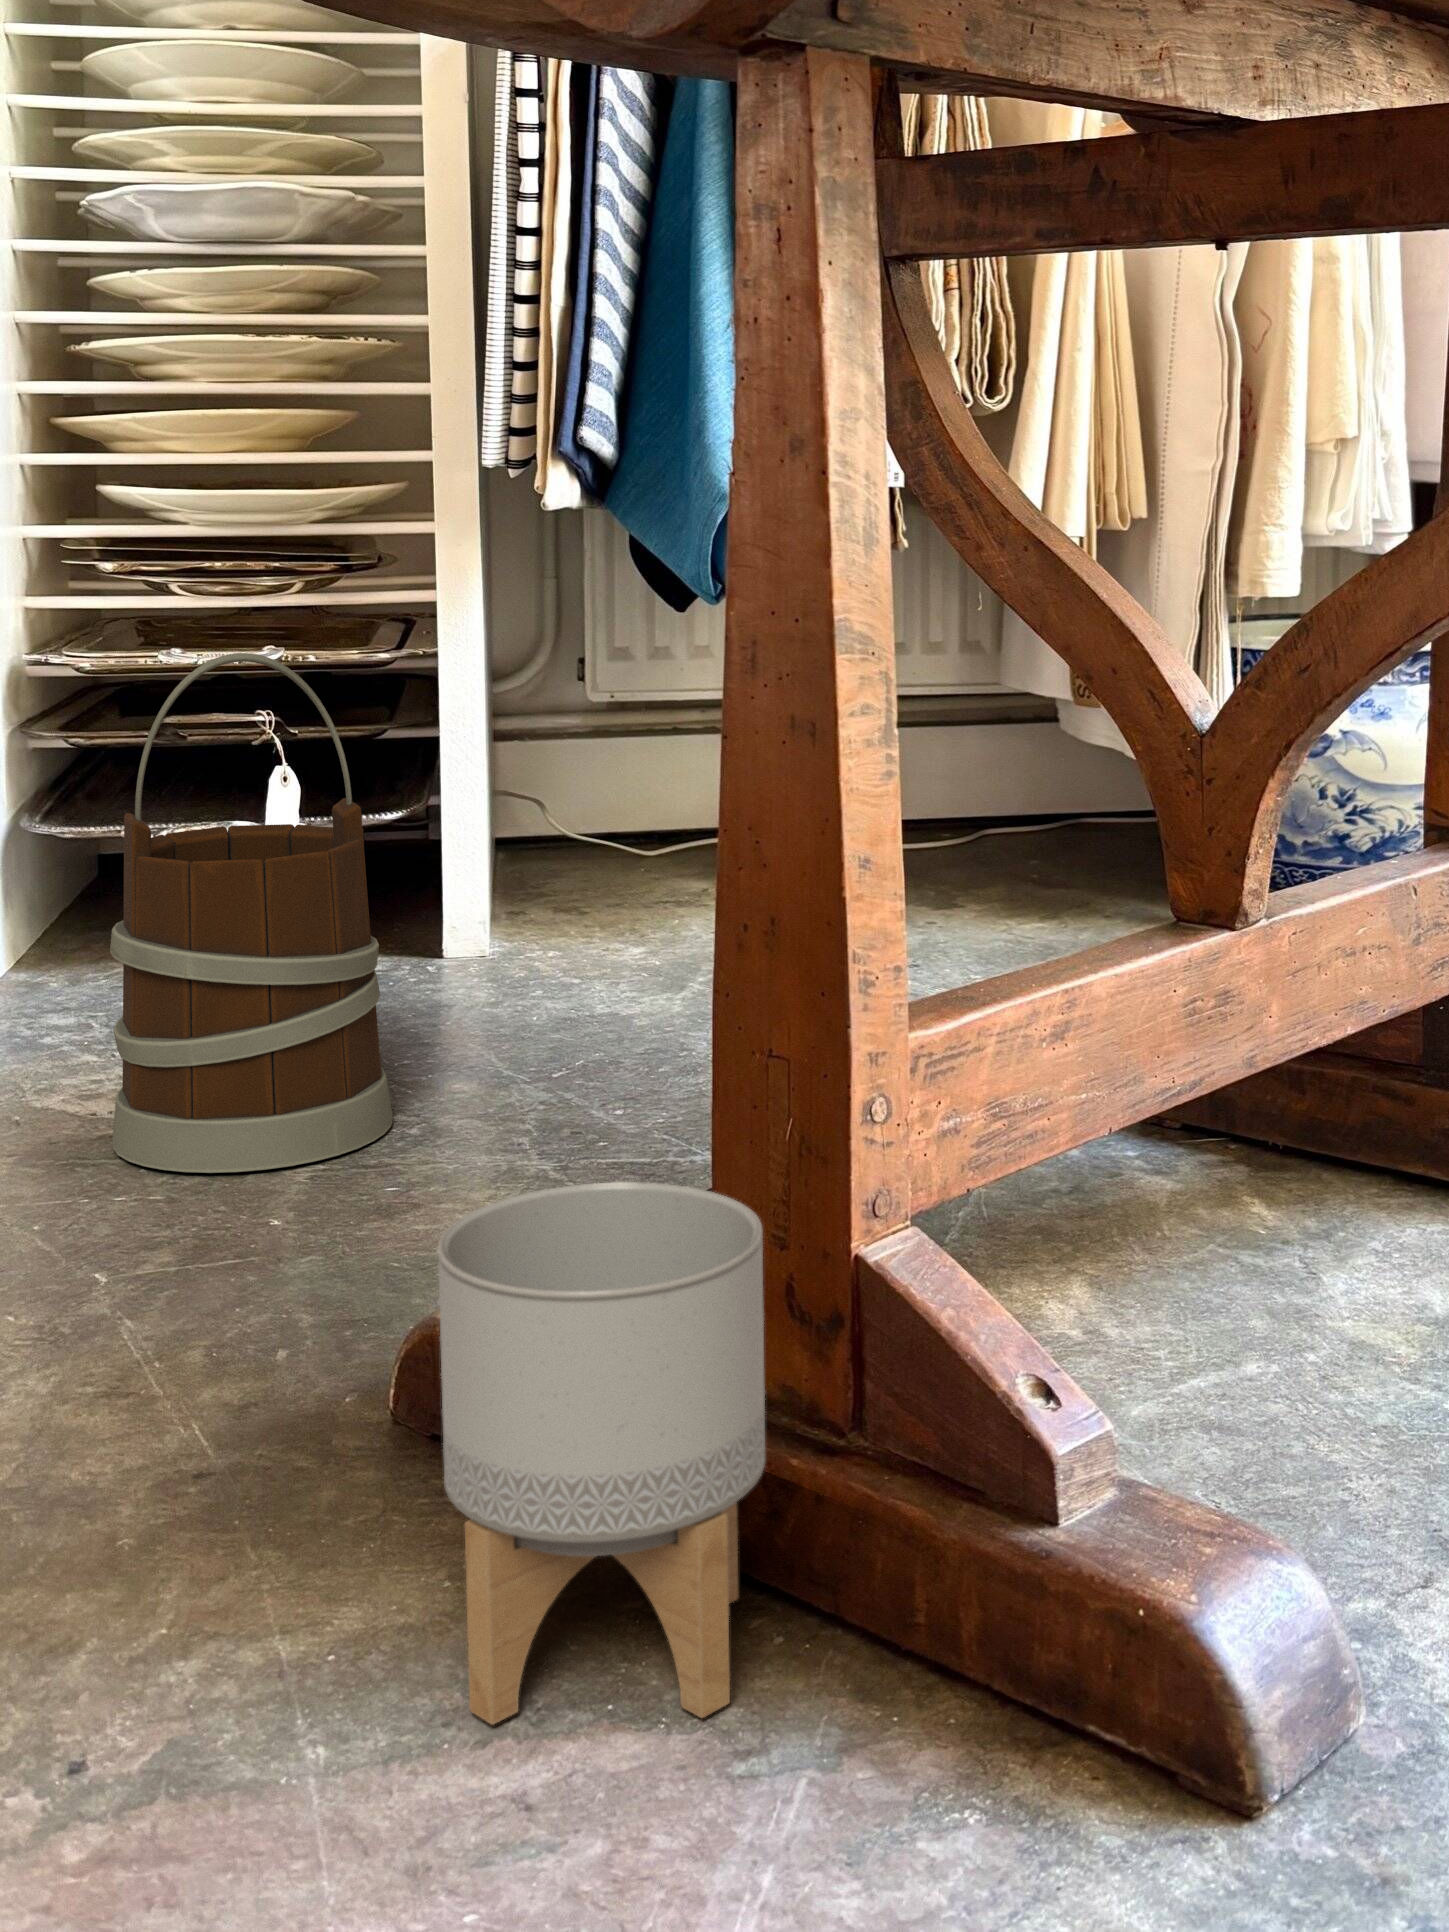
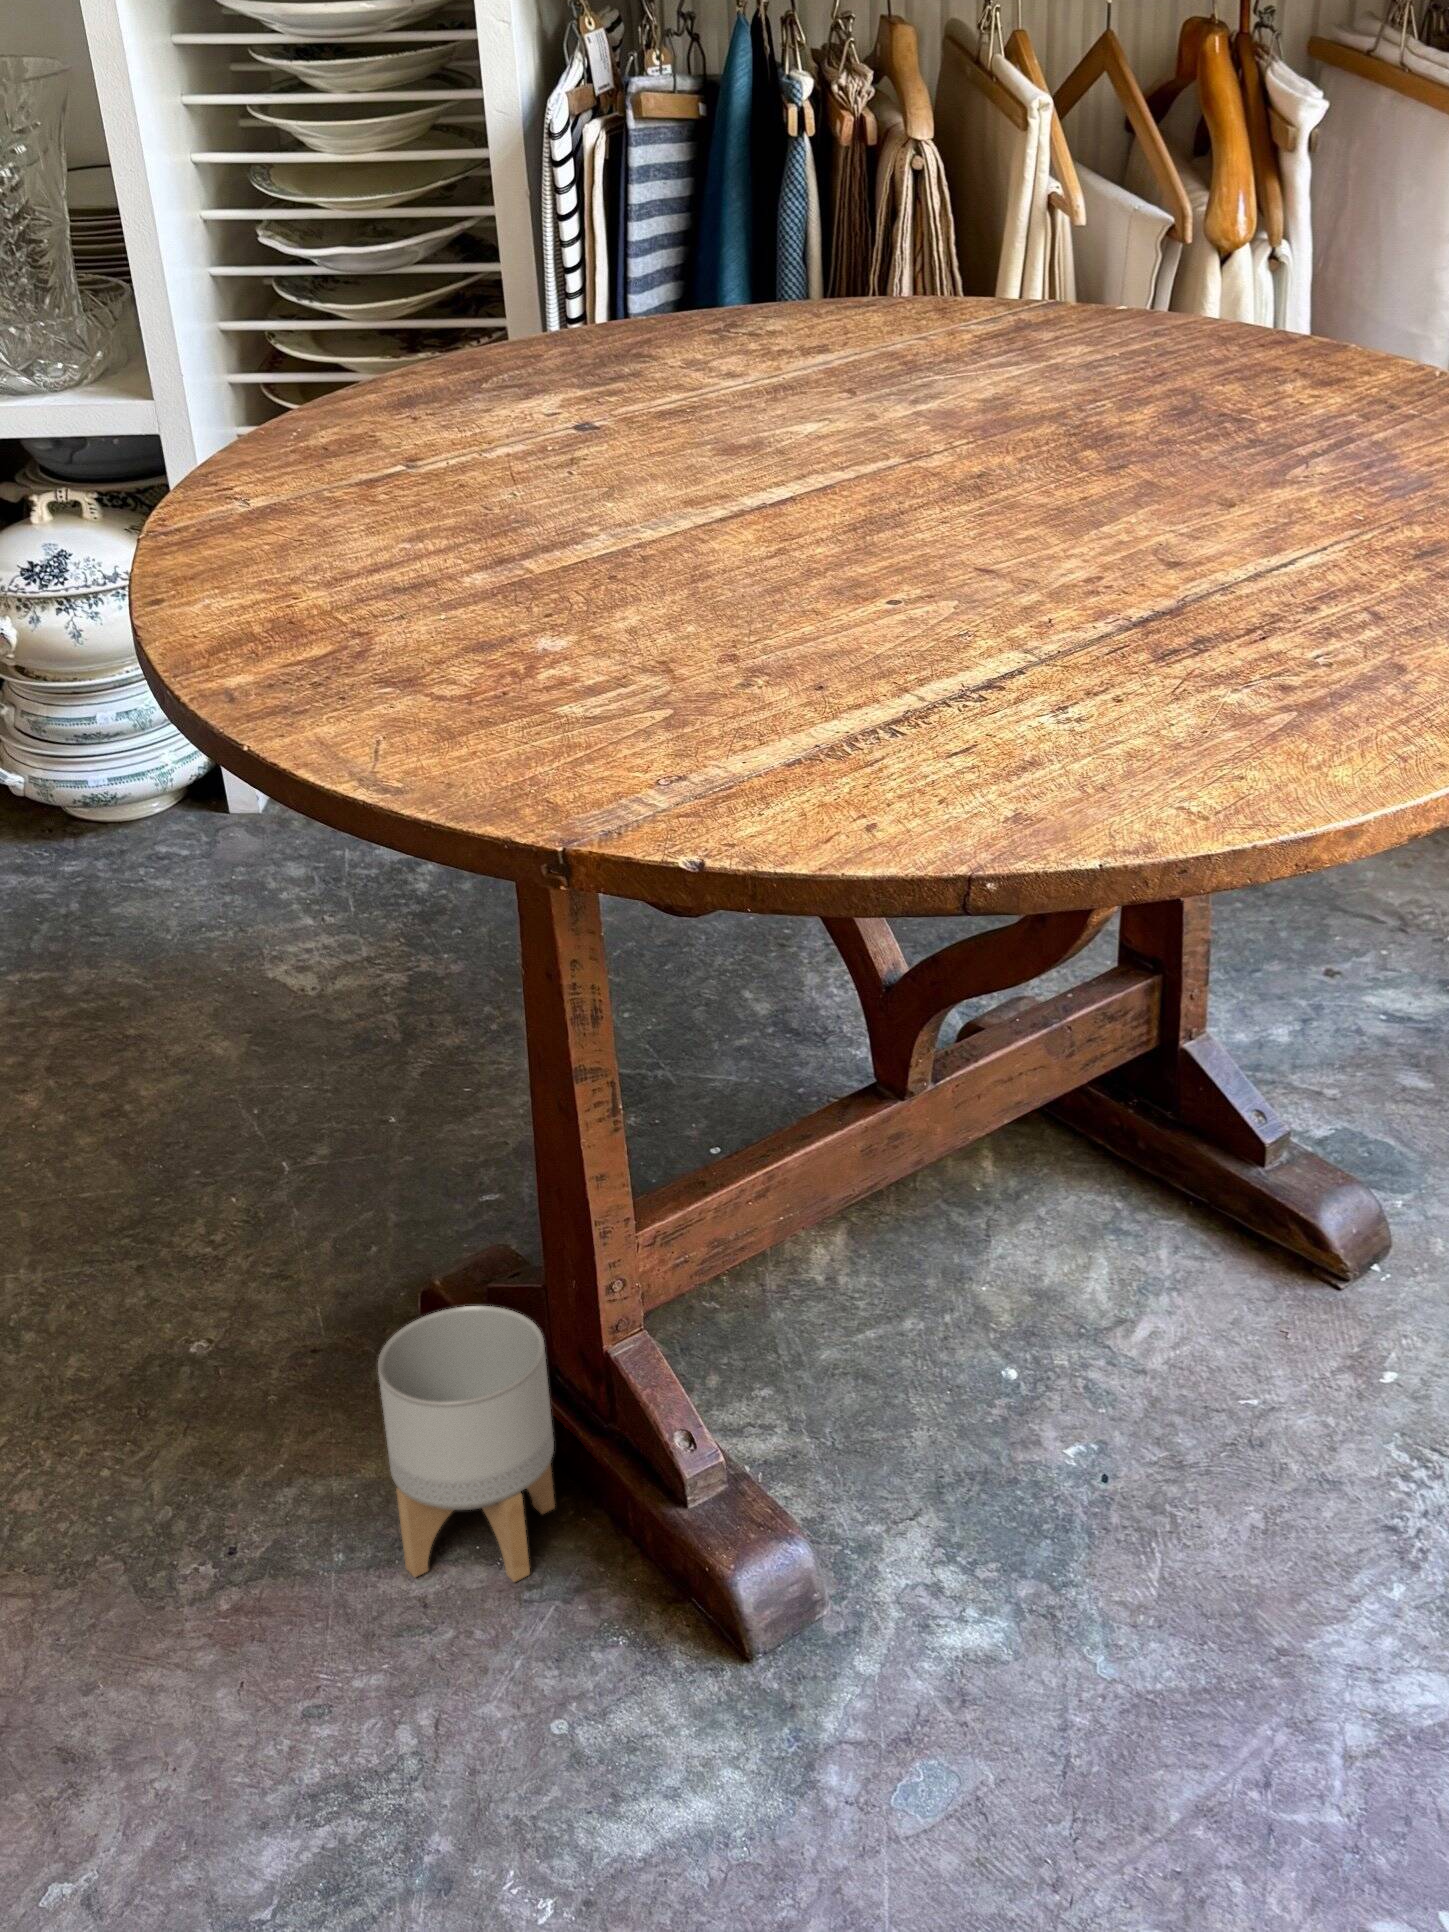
wooden bucket: present [110,653,393,1173] -> none [266,784,458,1125]

